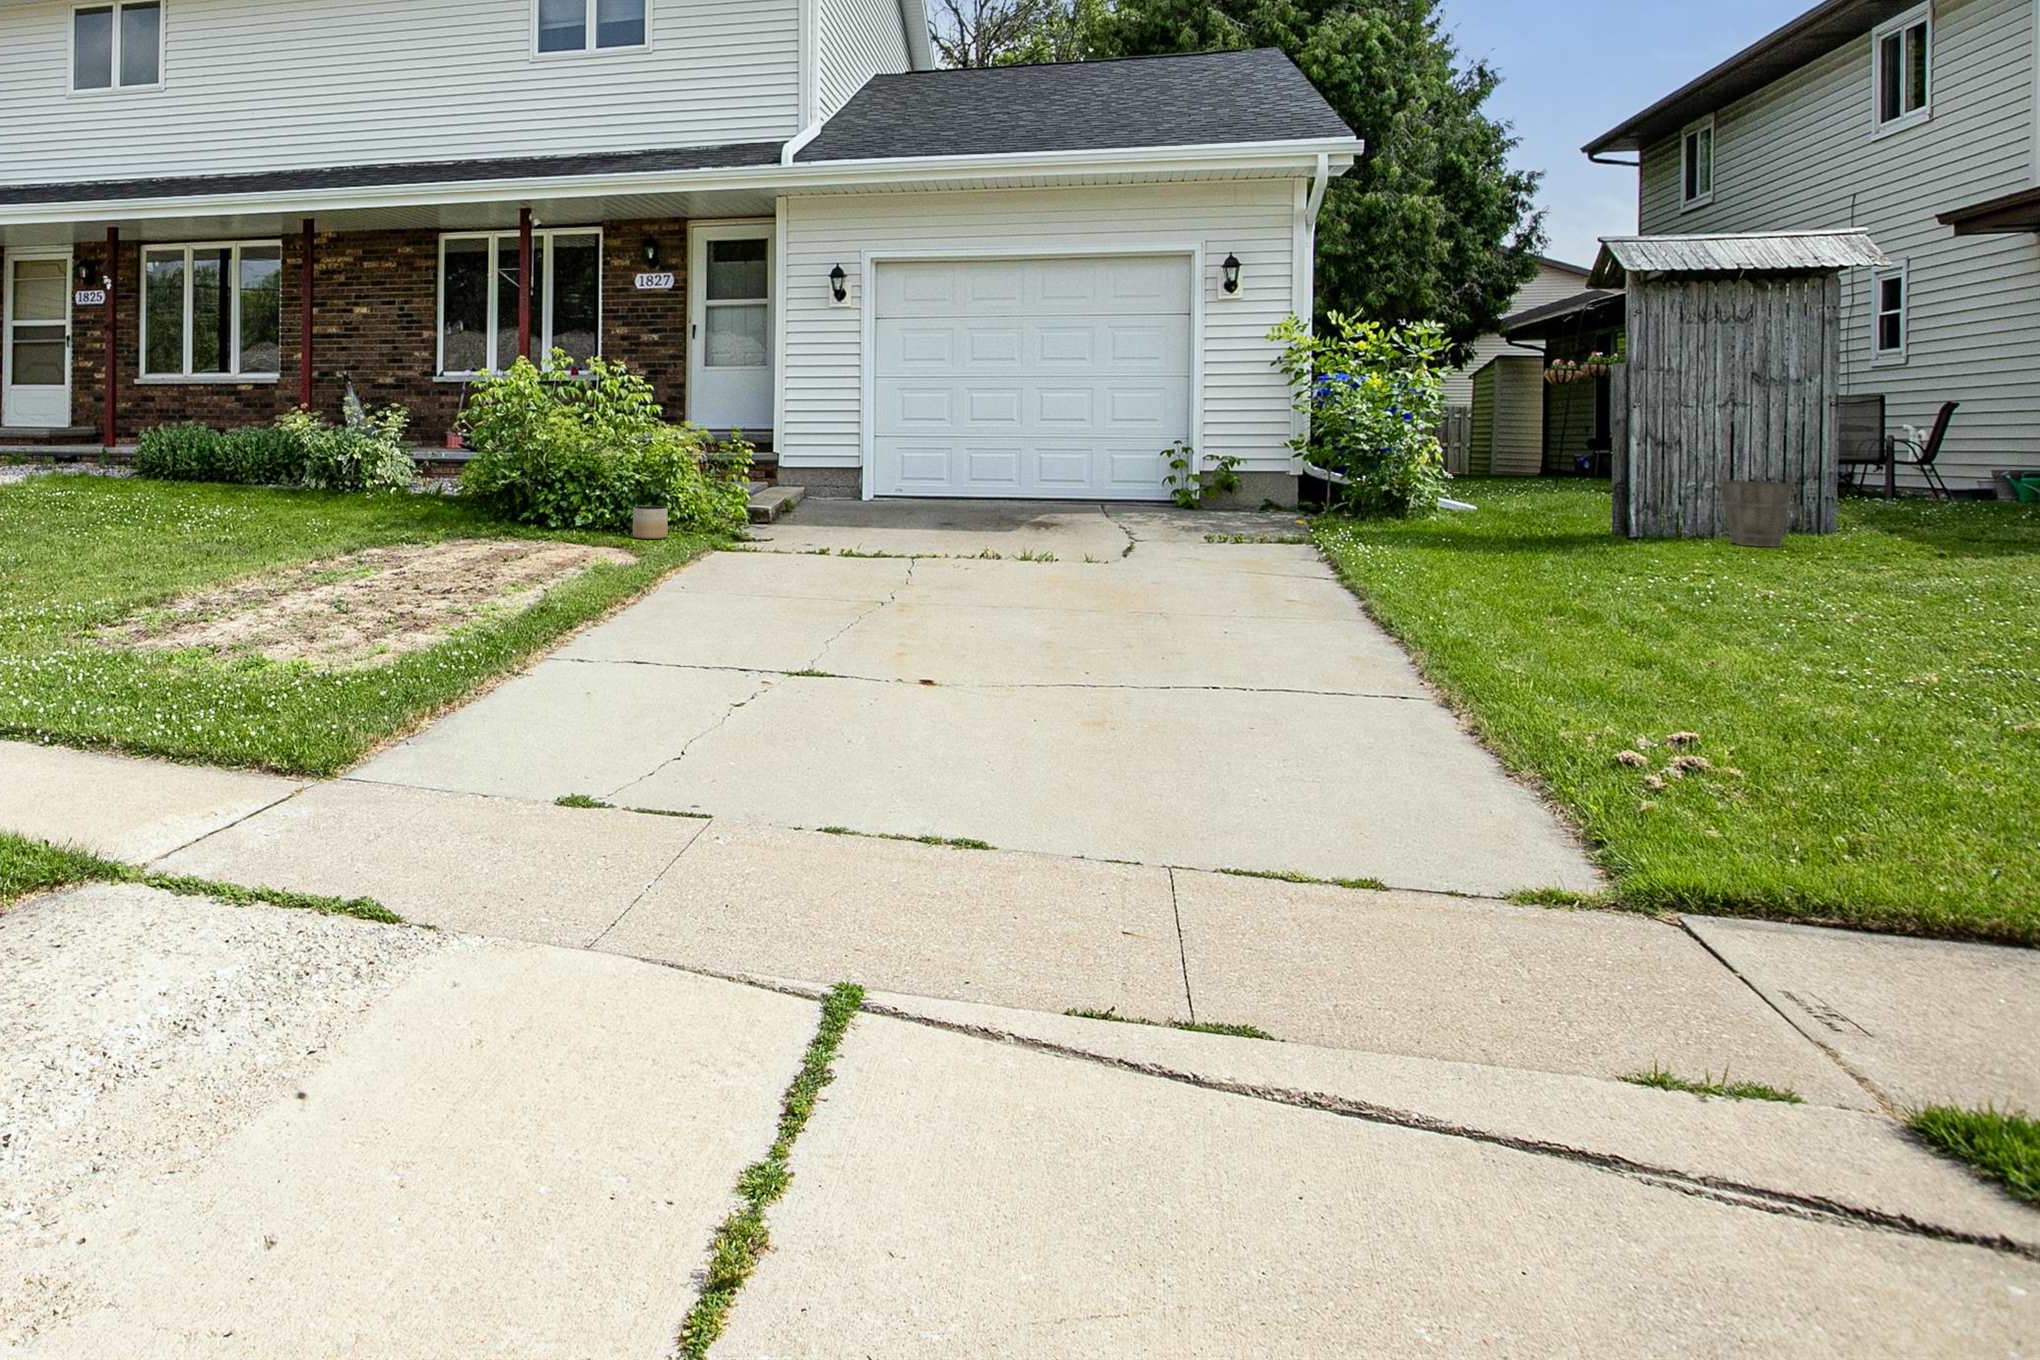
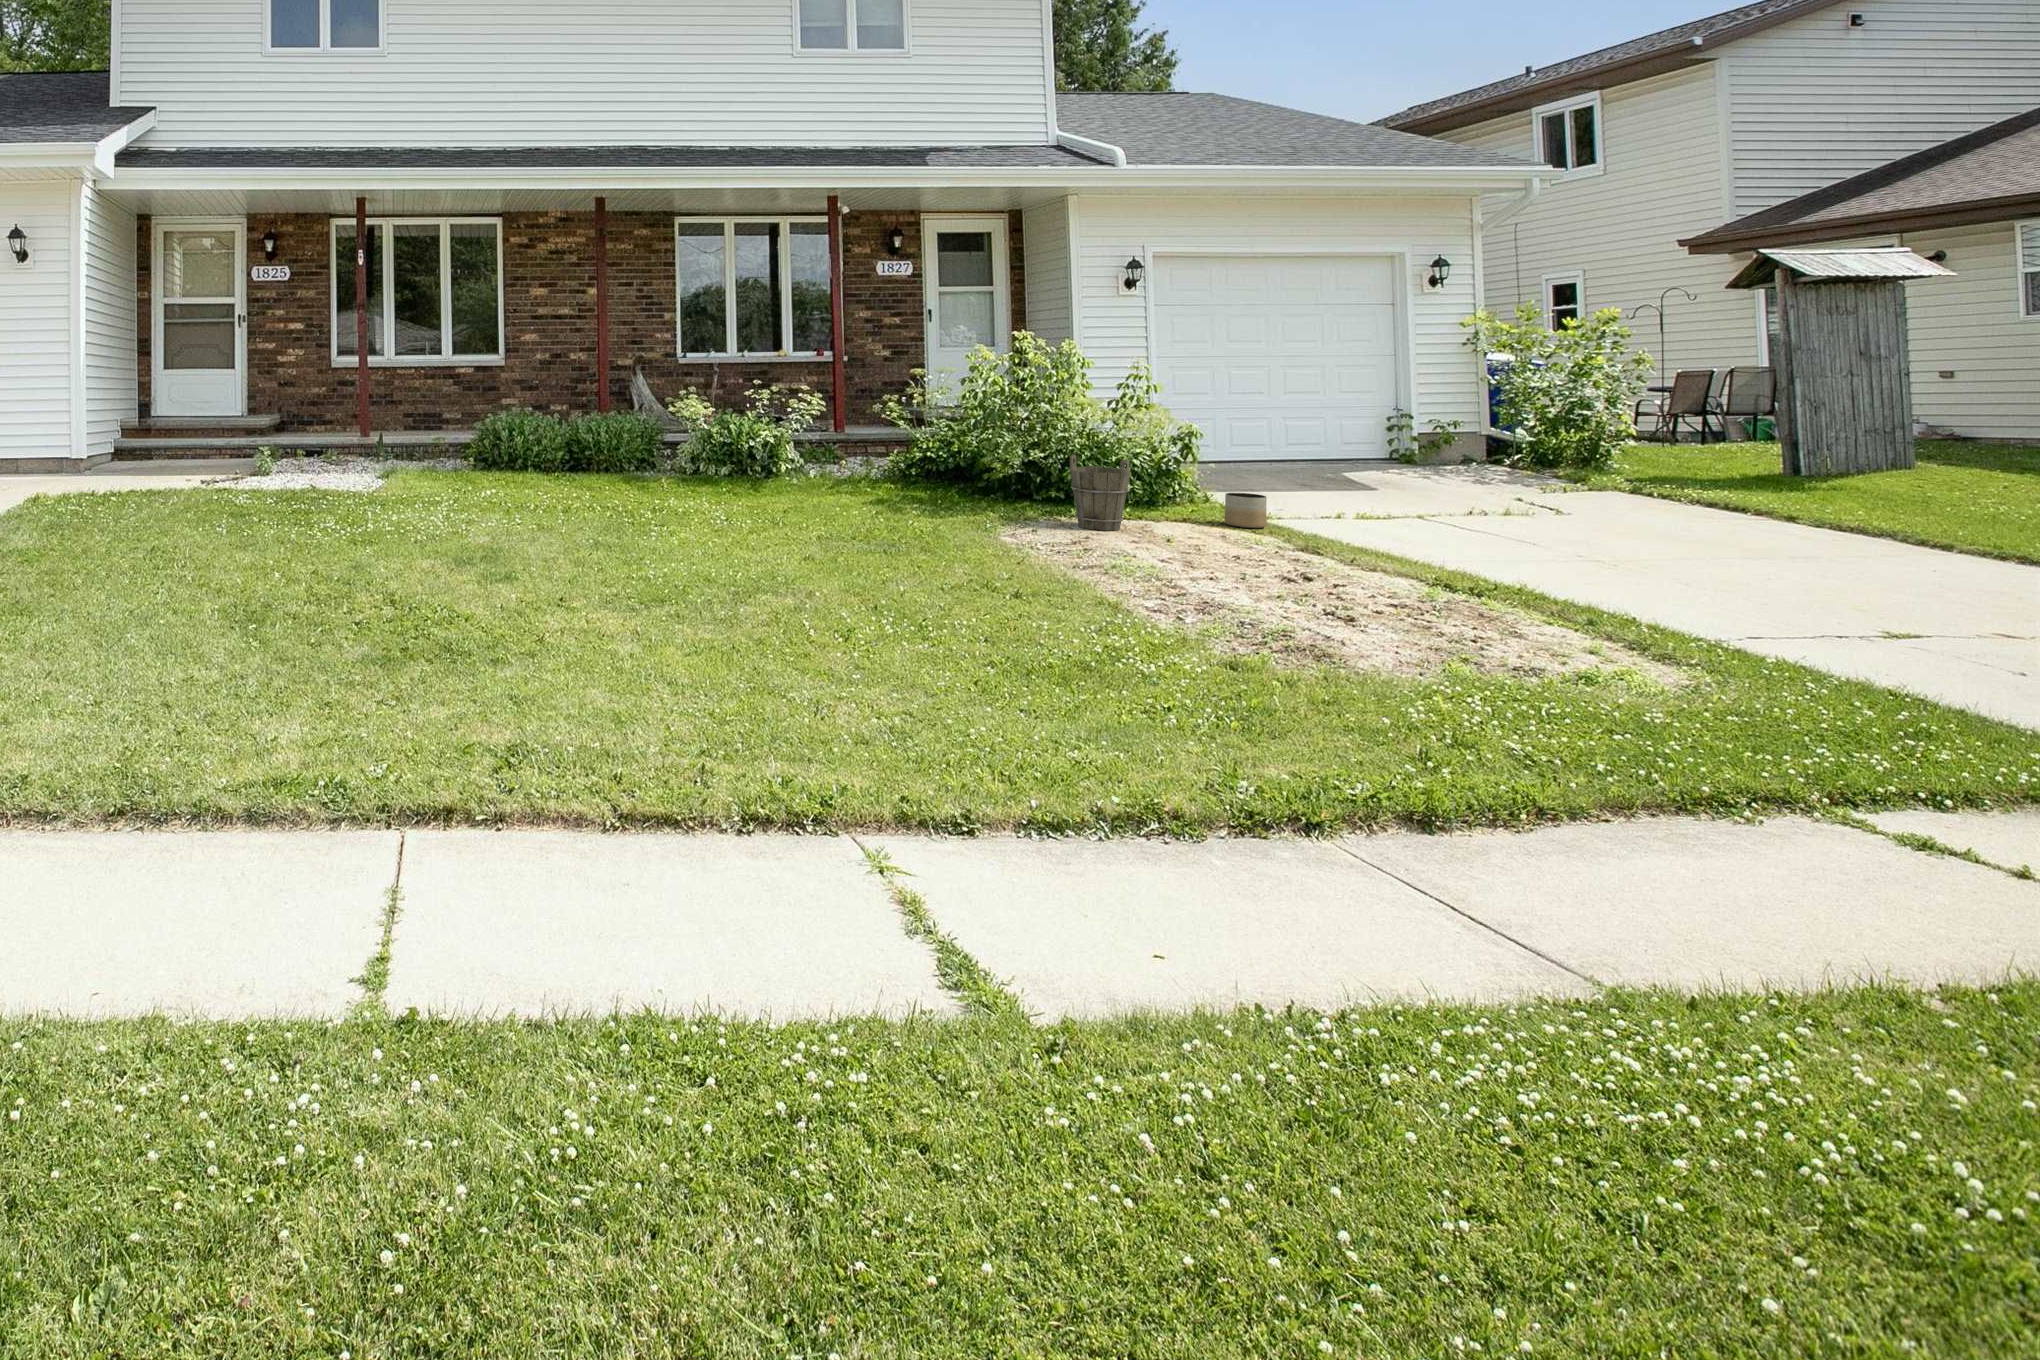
bucket: present [1719,469,1793,547] -> present [1070,455,1131,531]

